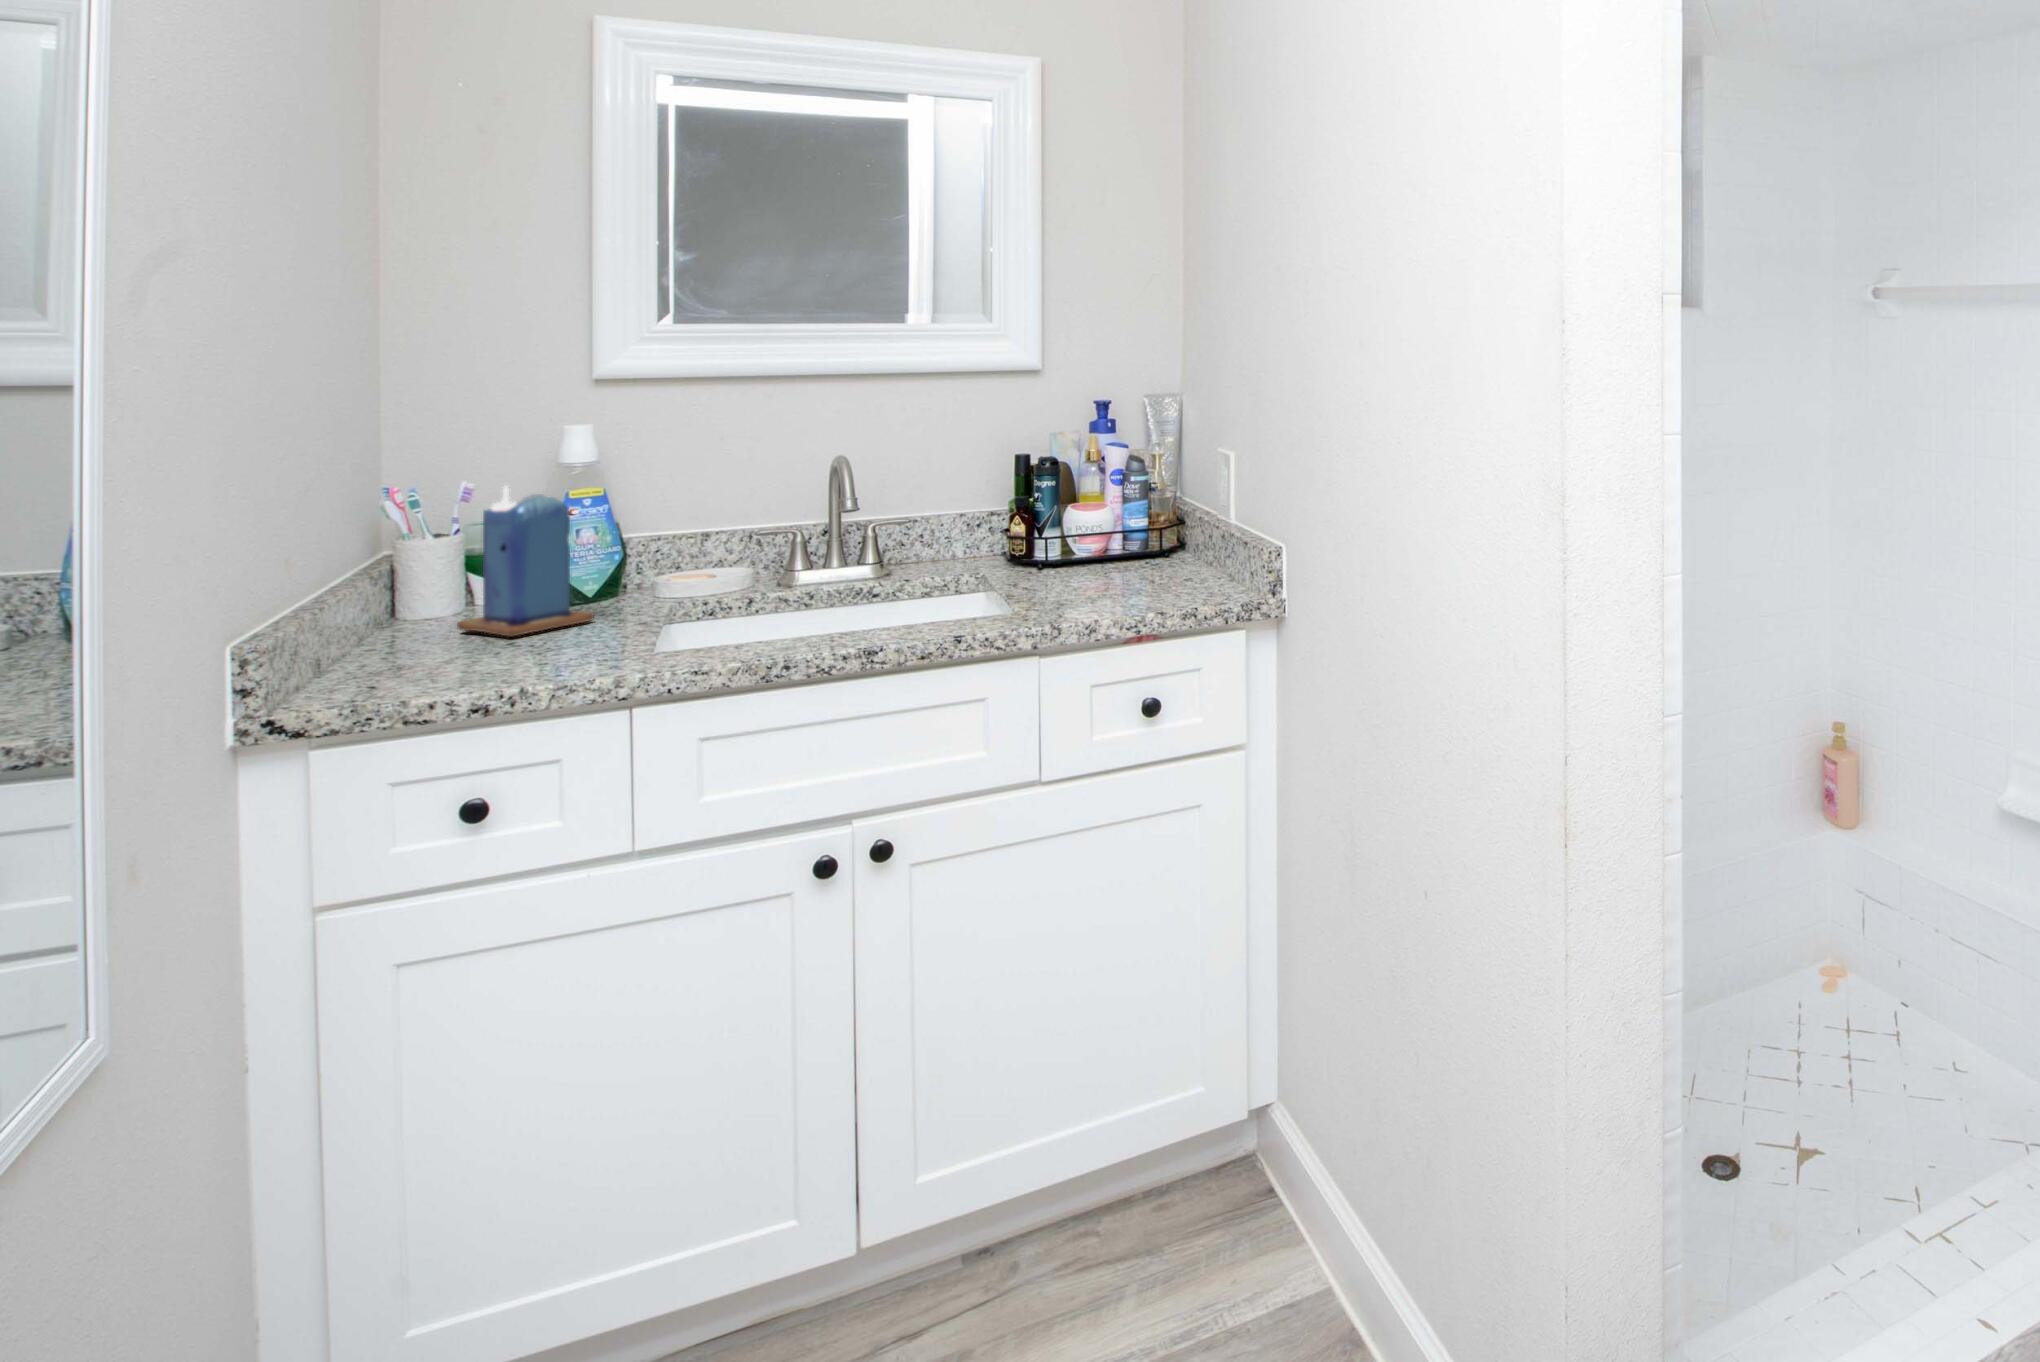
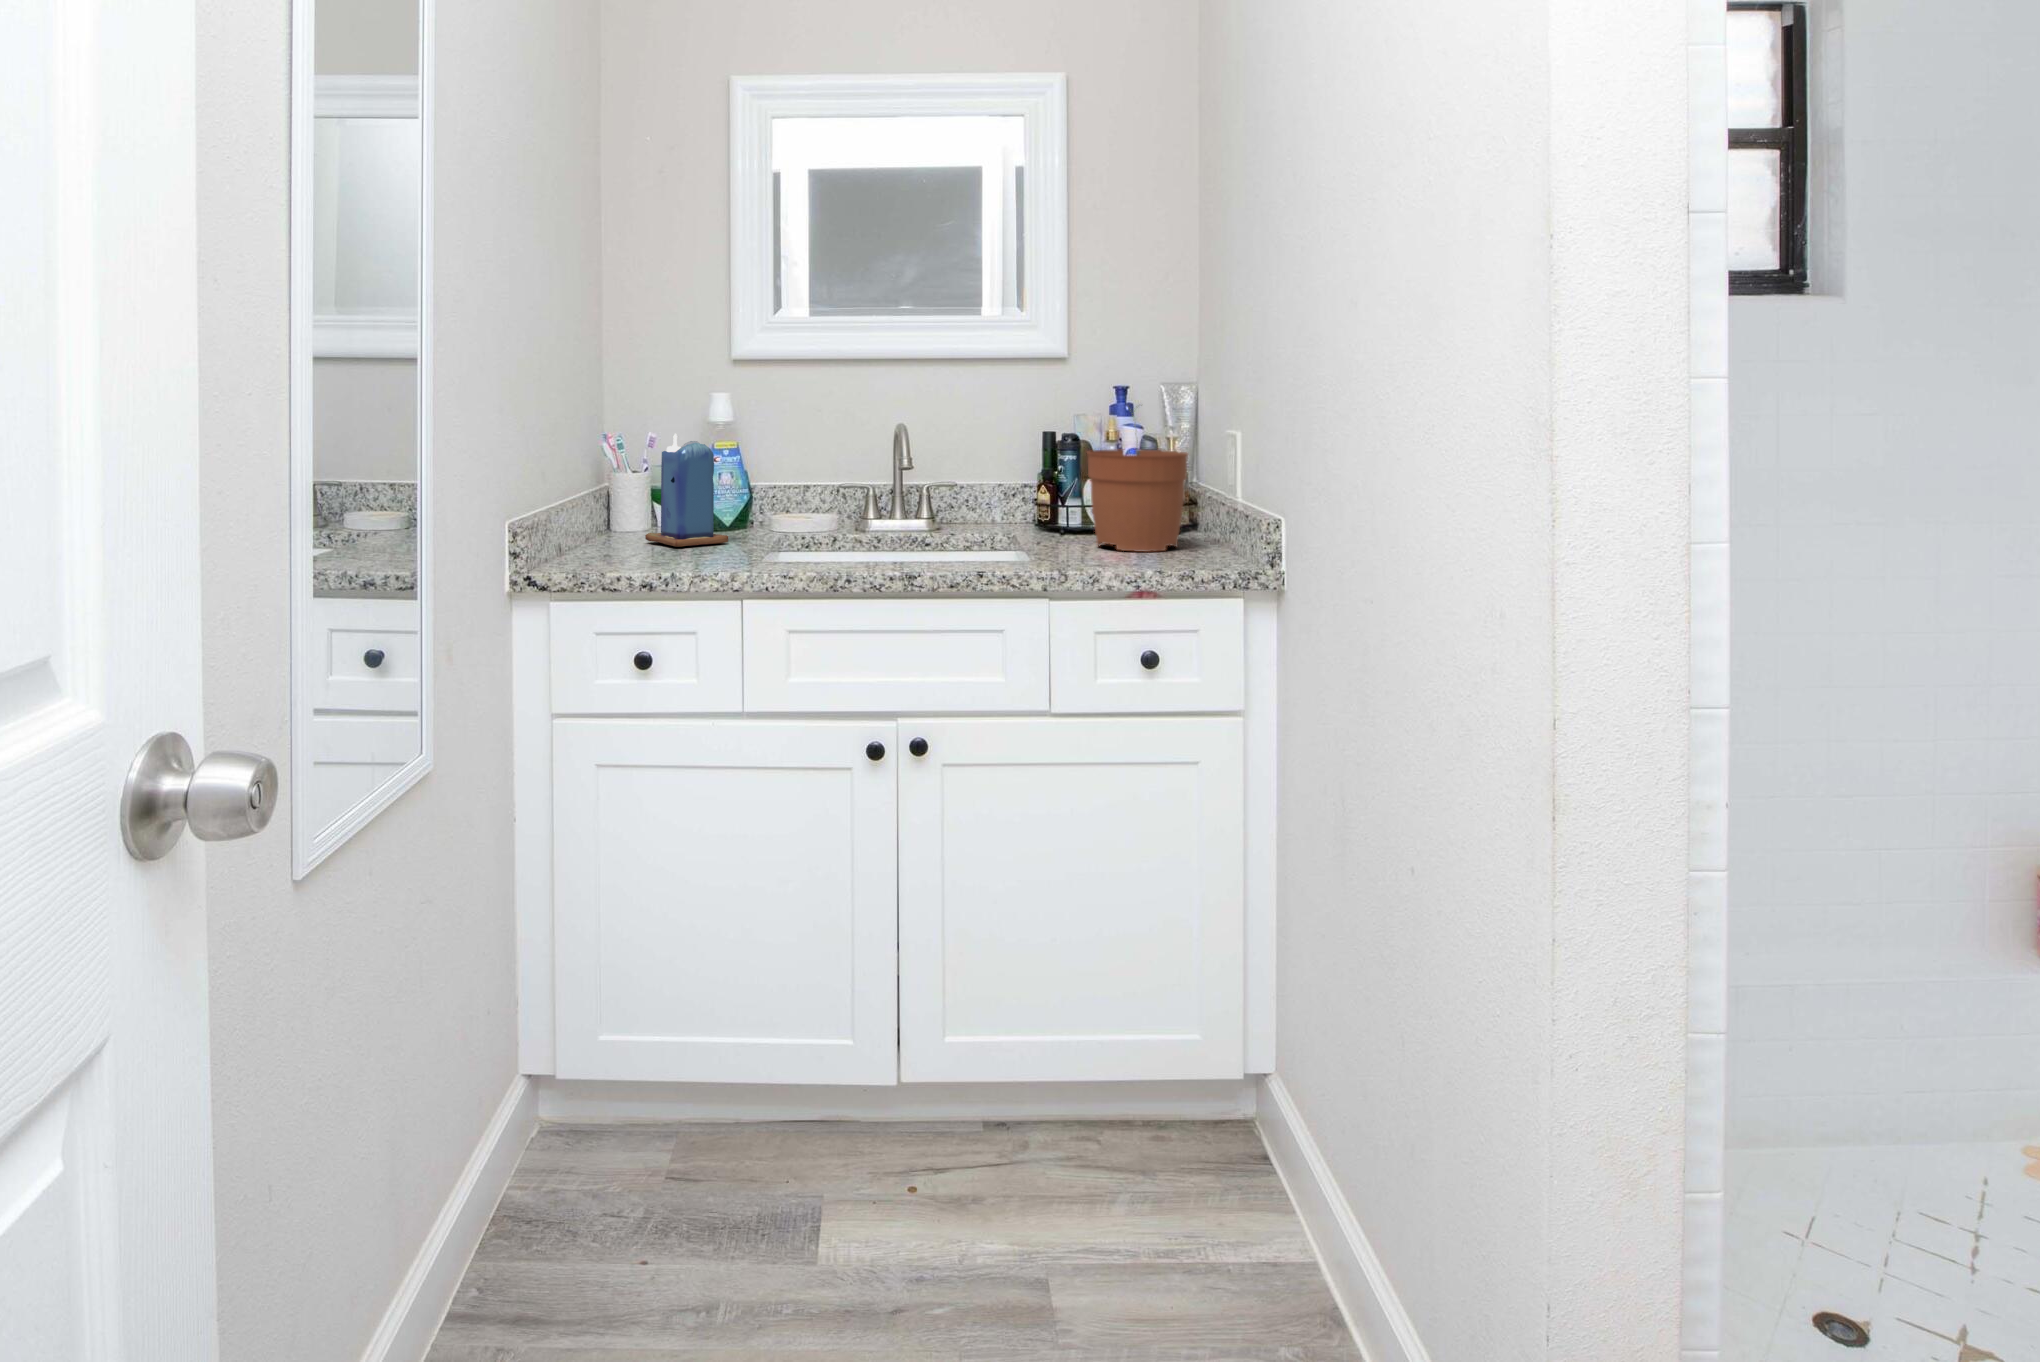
plant pot: none [1071,427,1181,585] -> present [1087,411,1188,552]

